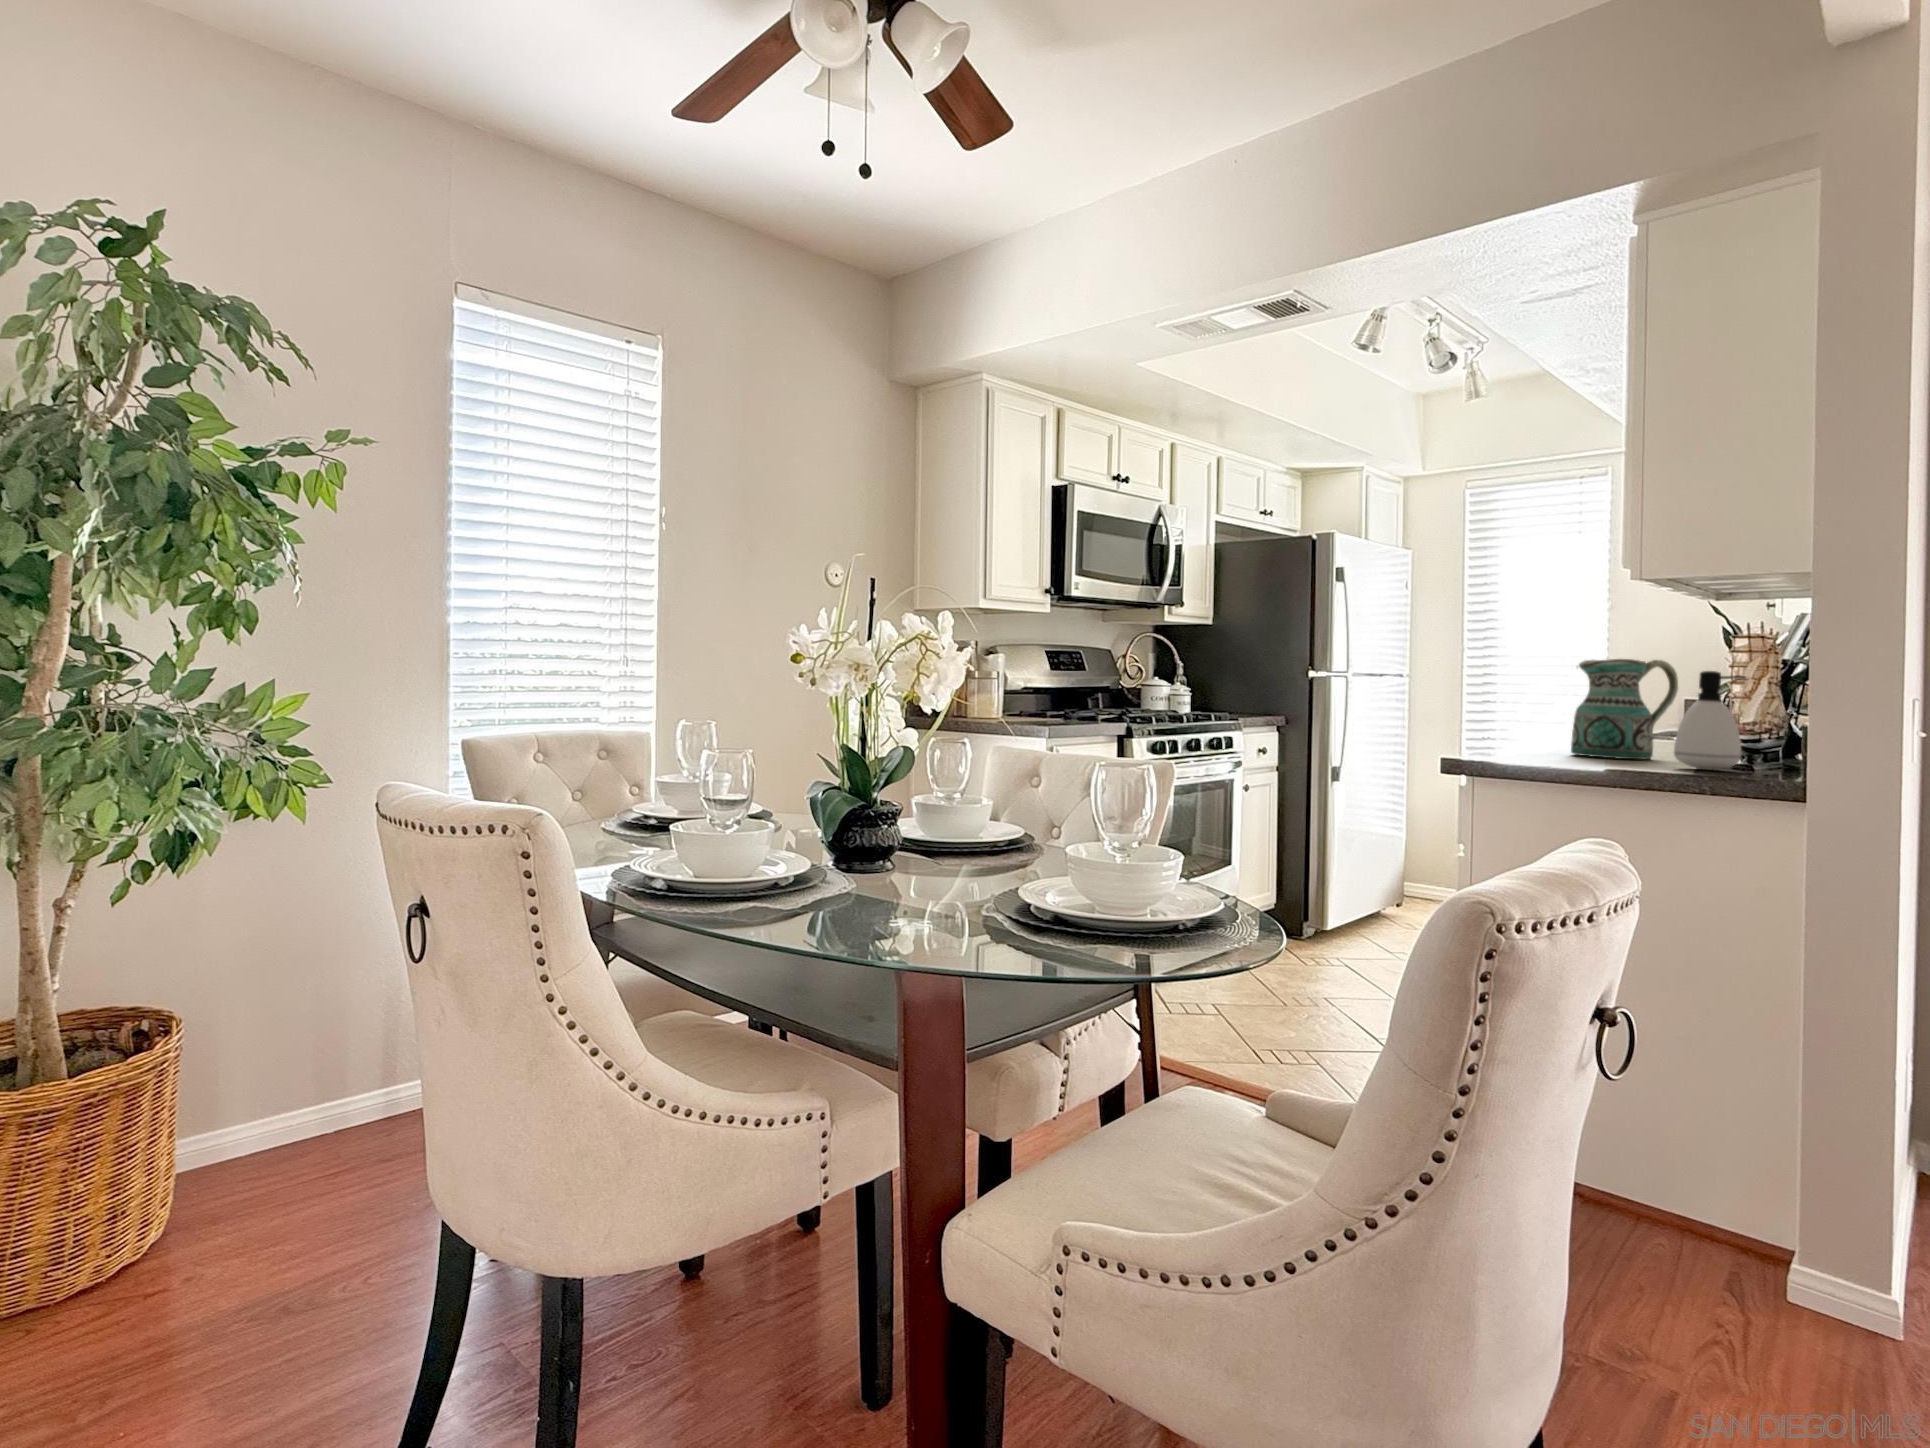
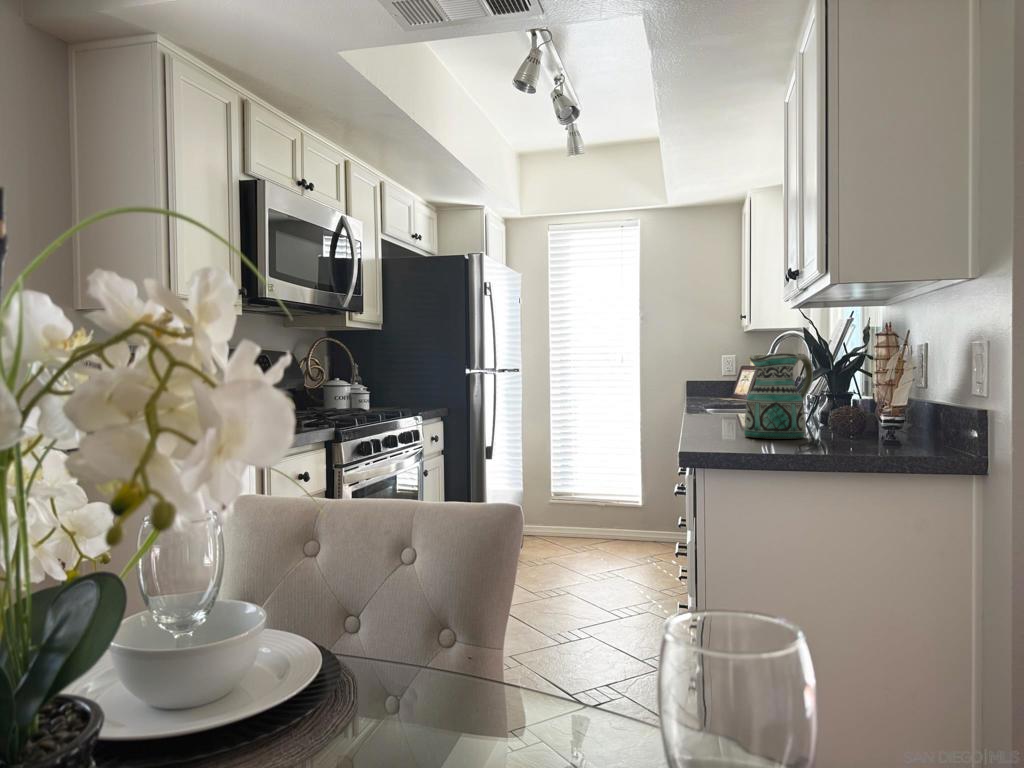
soap dispenser: present [1674,671,1746,770] -> none [847,362,899,446]

